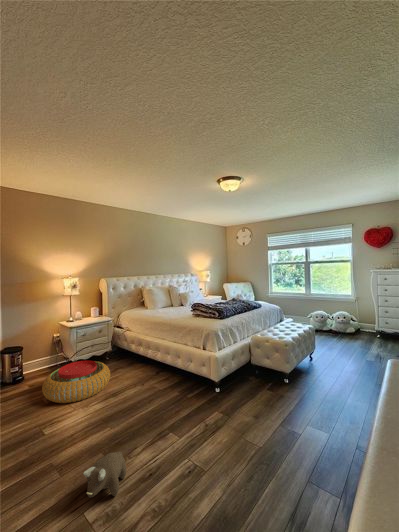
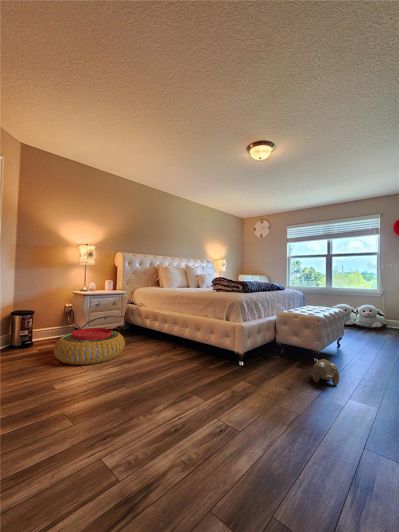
plush toy: present [83,452,126,498] -> present [313,359,339,386]

